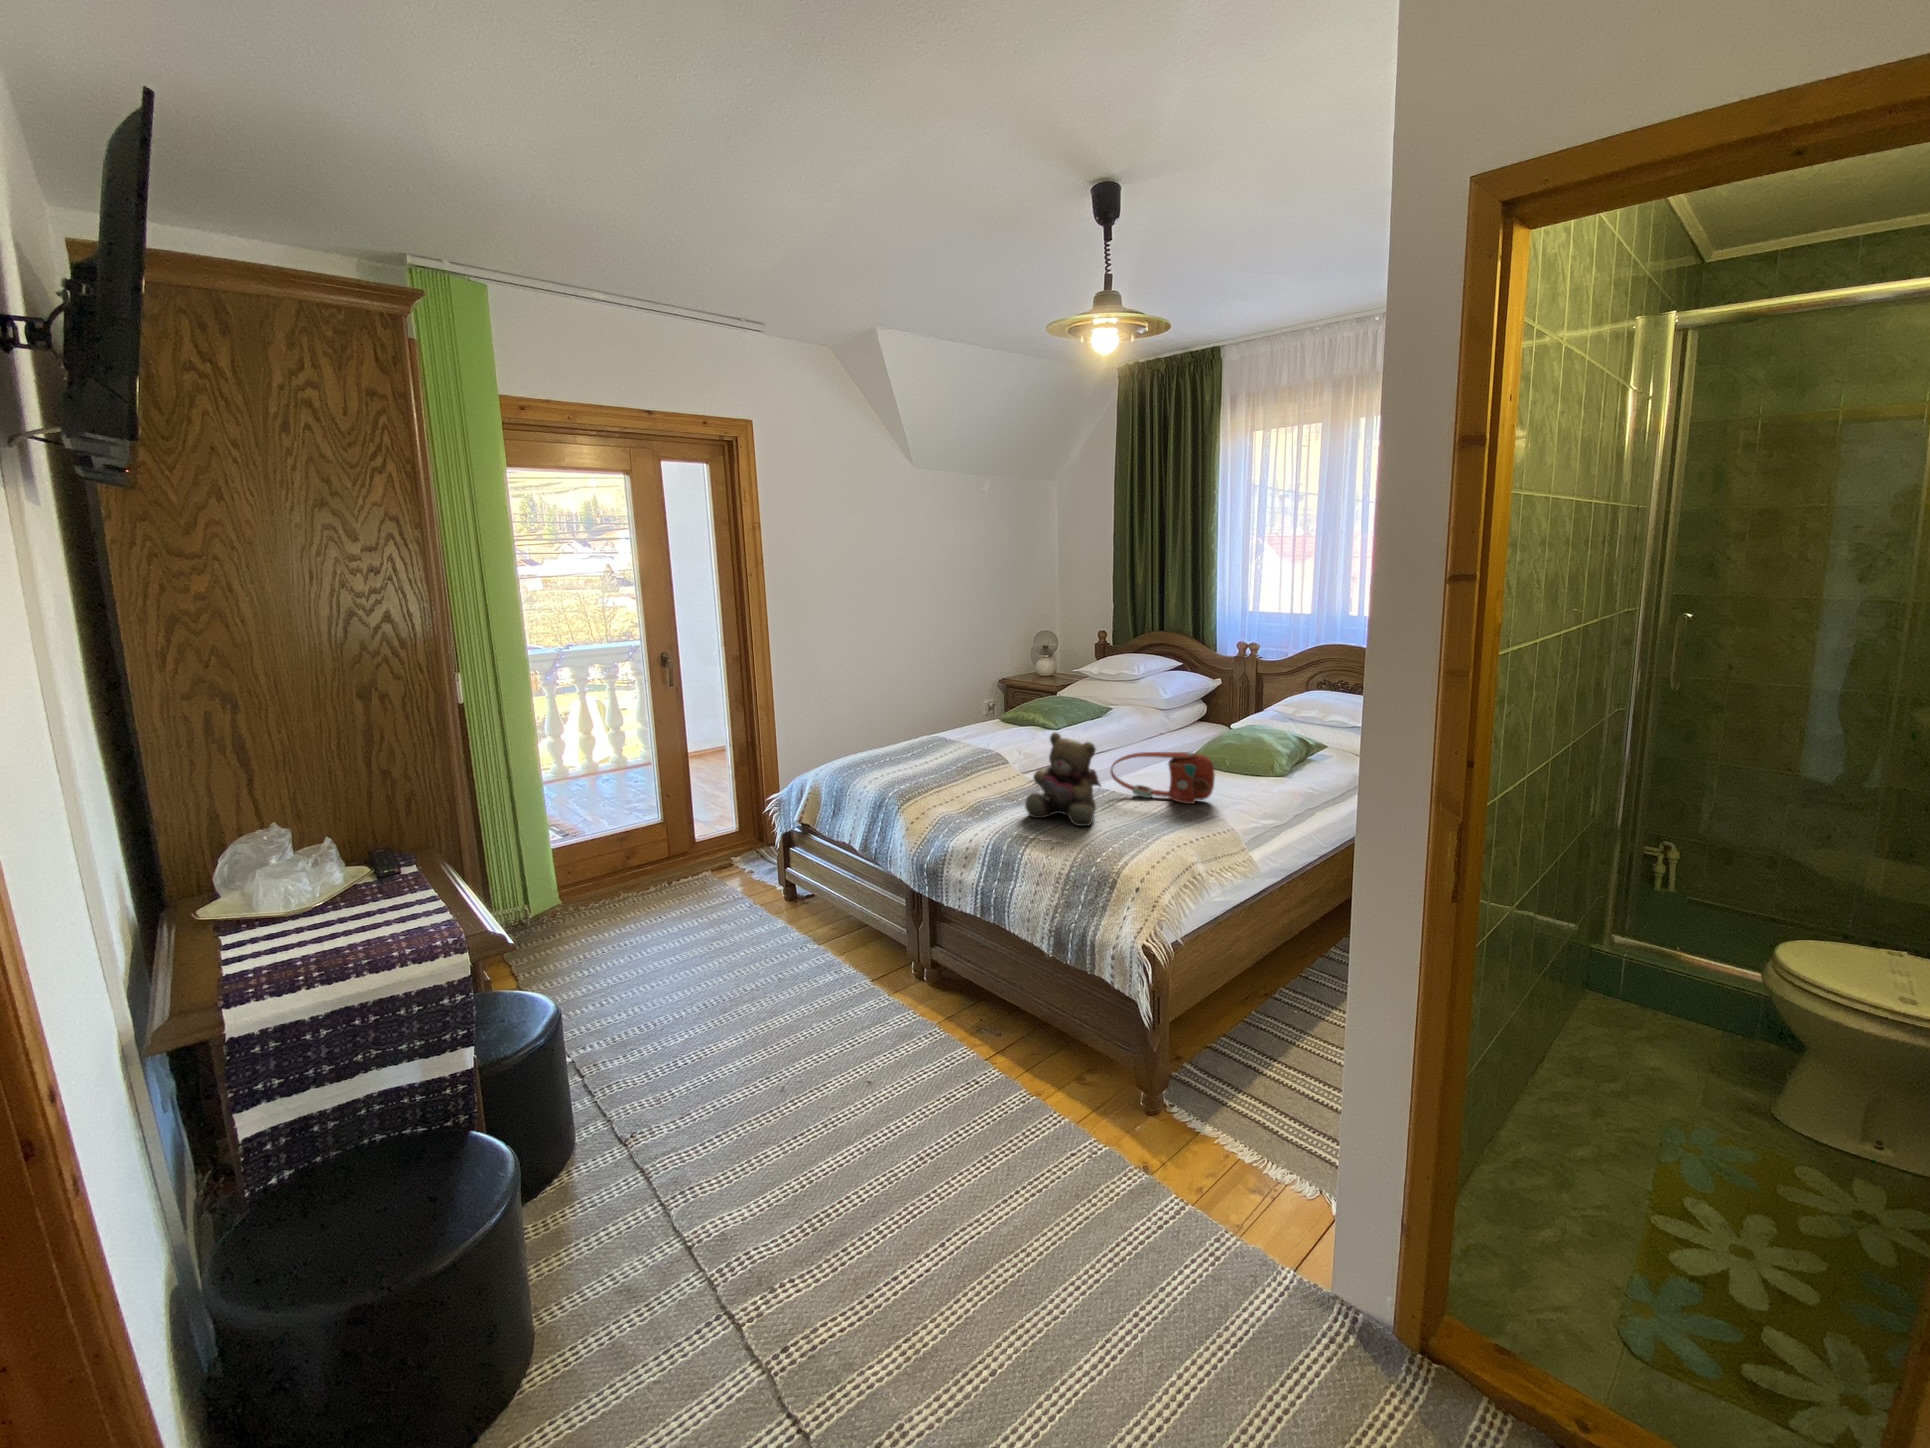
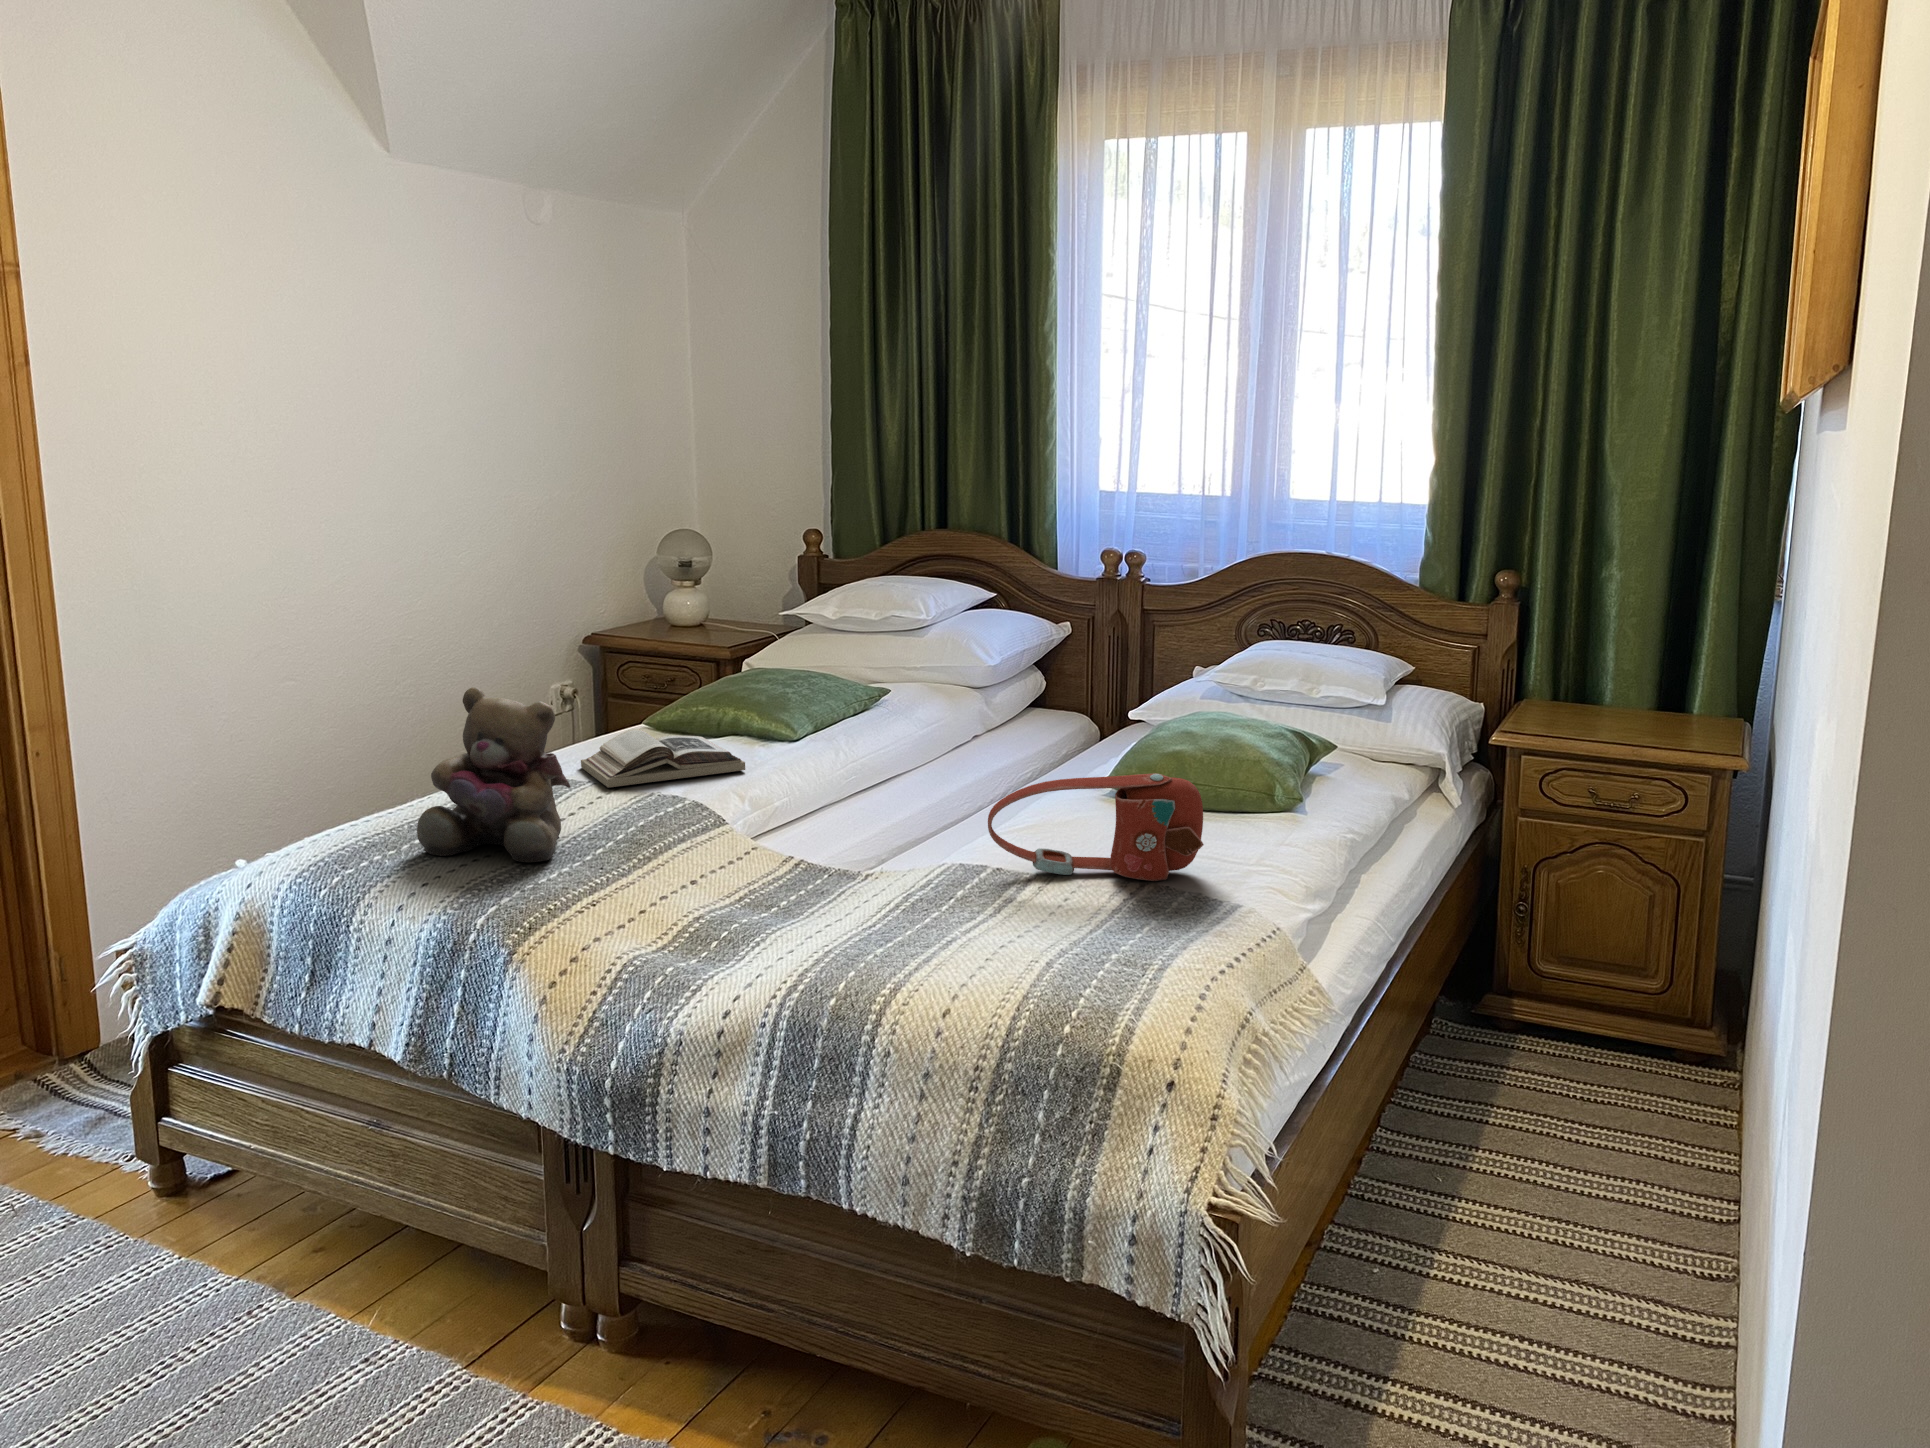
book: none [964,721,1033,746] -> present [581,729,745,788]
teddy bear: present [1025,732,1101,826] -> present [417,687,570,862]

